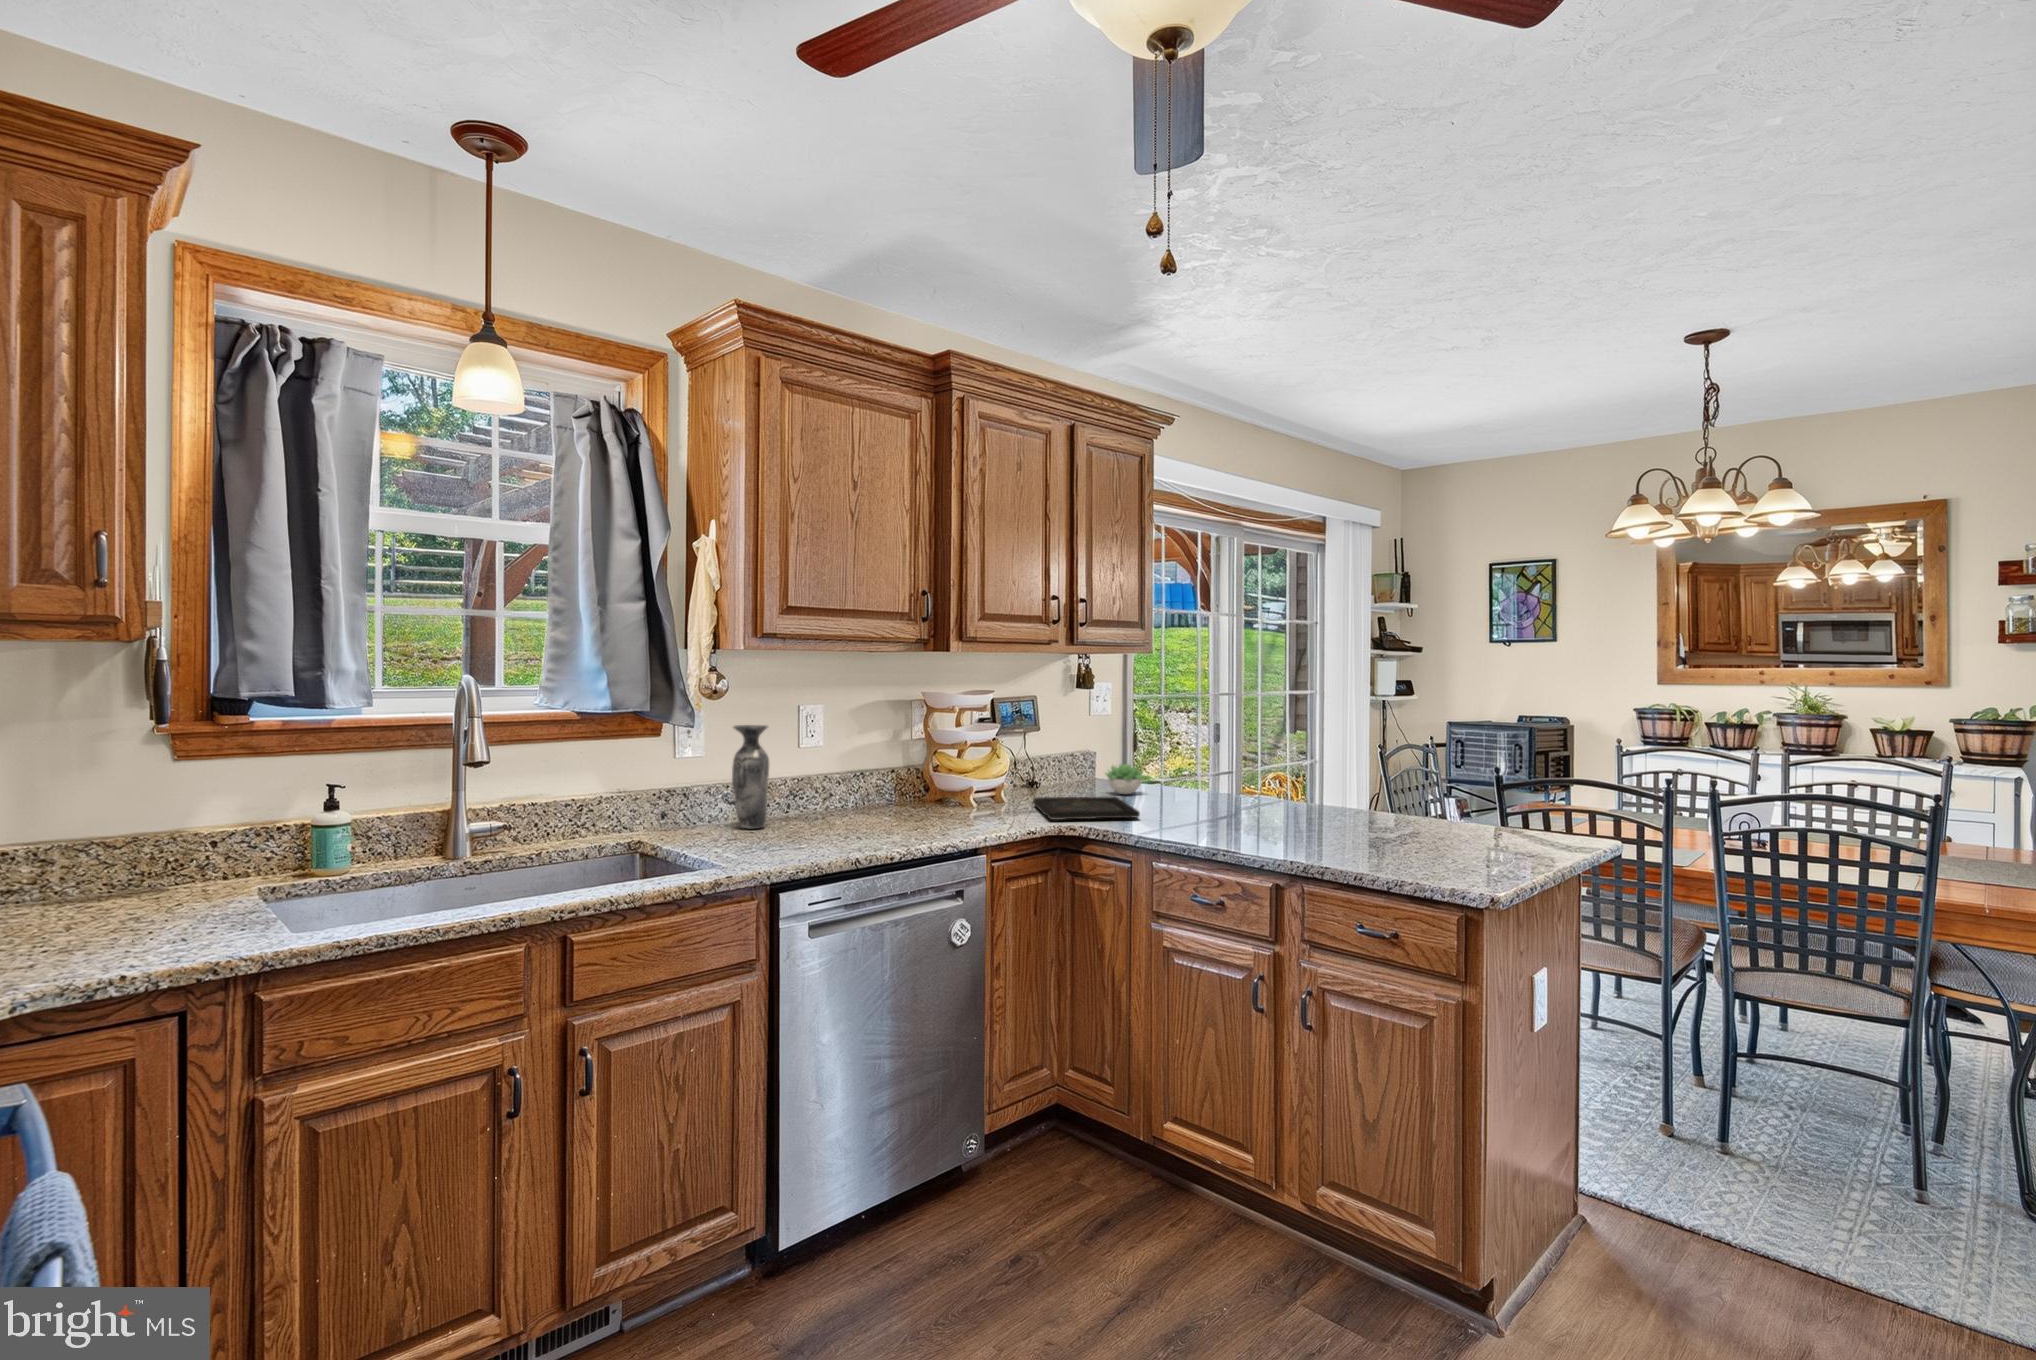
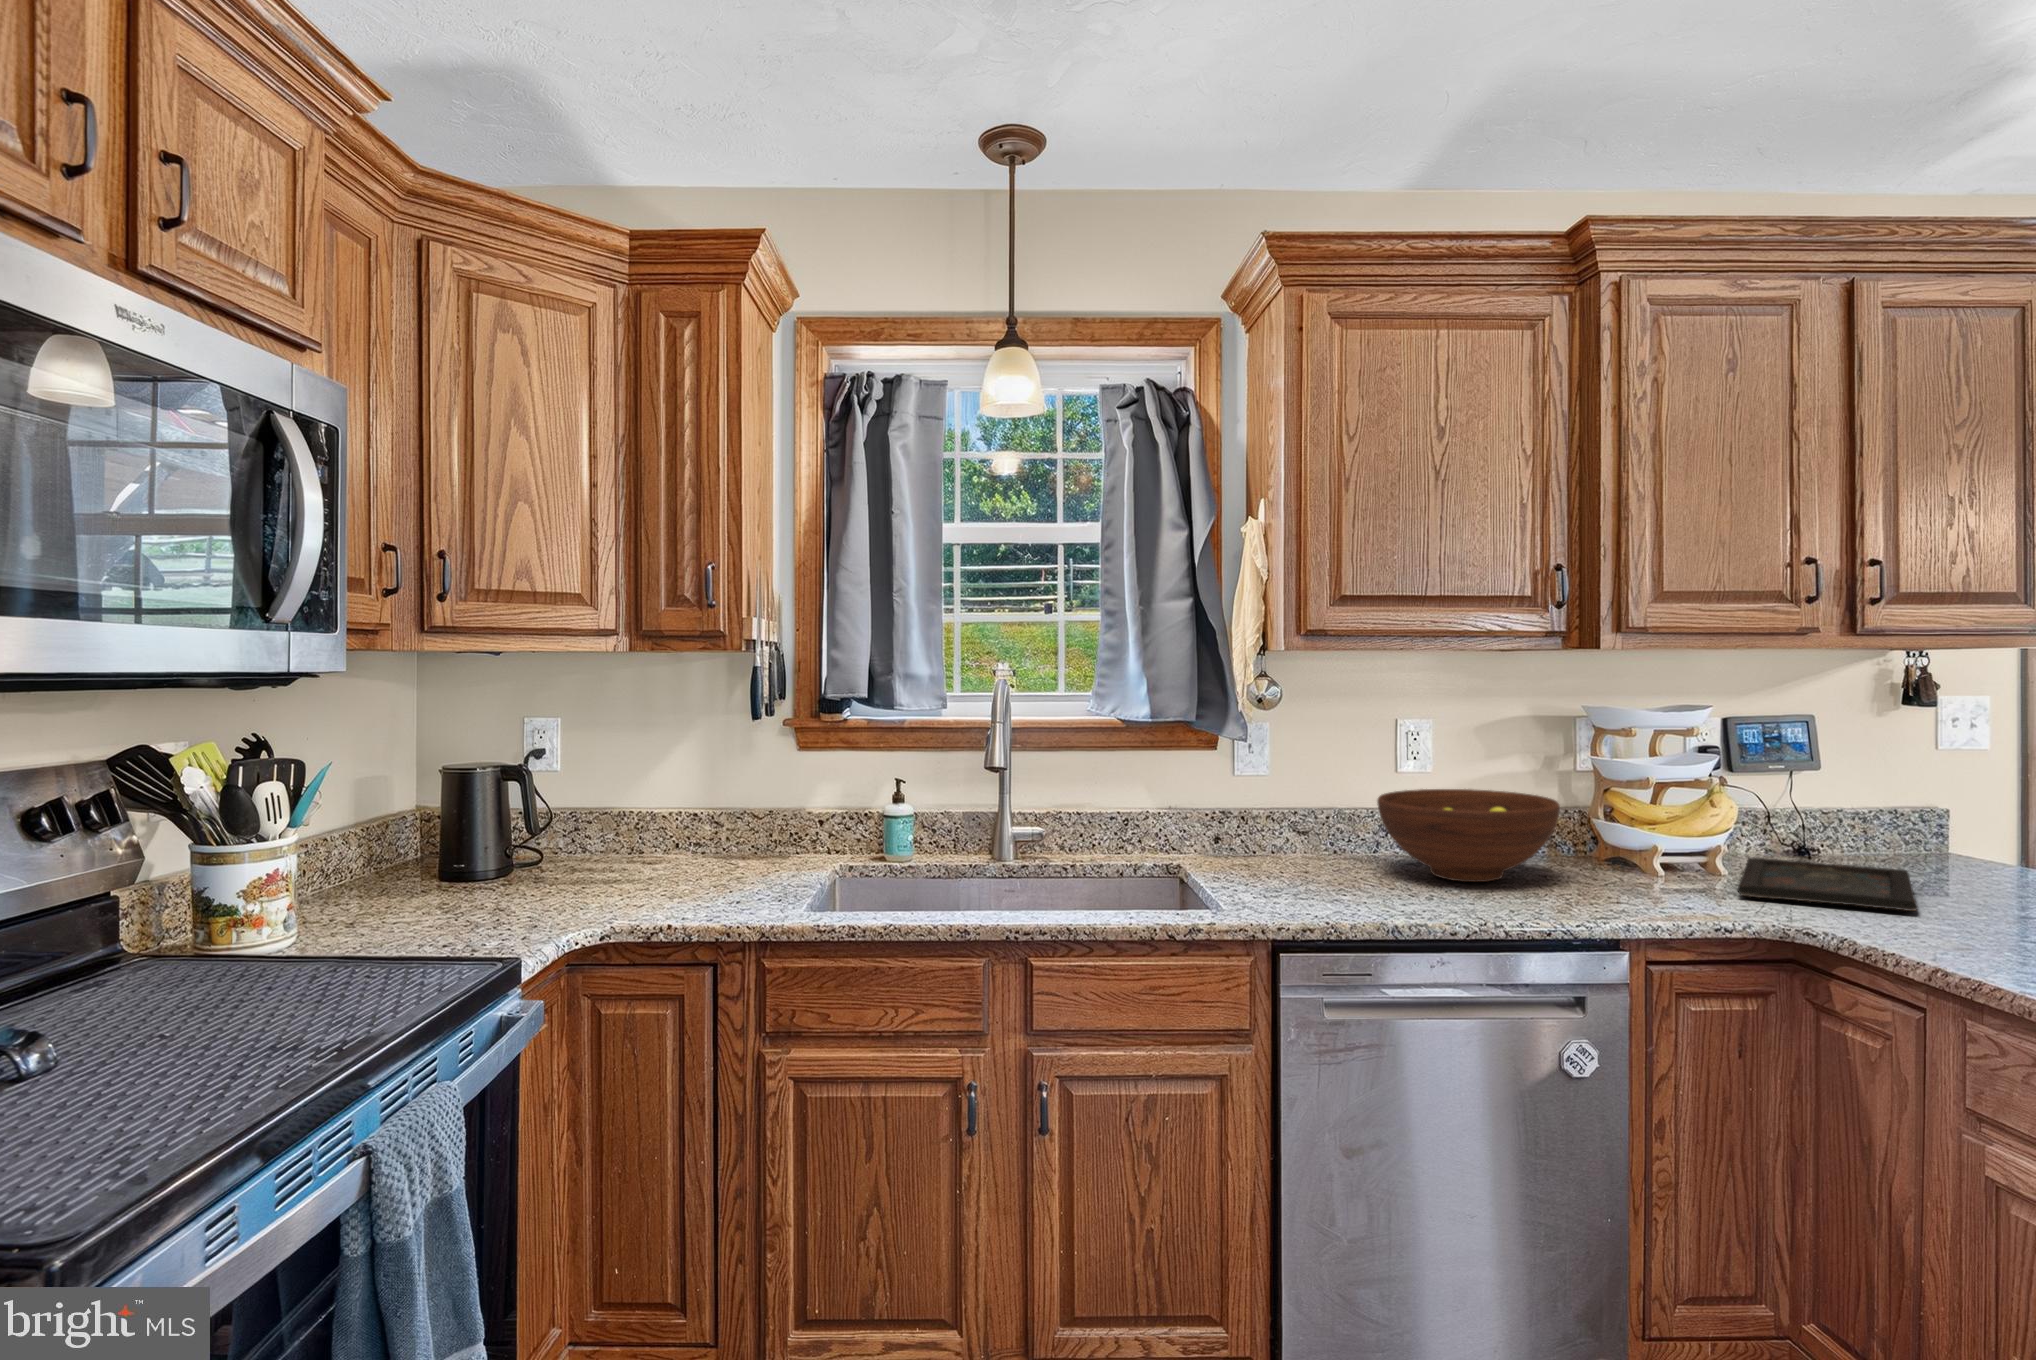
vase: present [732,725,769,828] -> none [1292,736,1336,860]
fruit bowl: none [813,762,944,831] -> present [1377,789,1560,882]
succulent plant: present [1106,764,1145,794] -> none [1911,817,1995,867]

